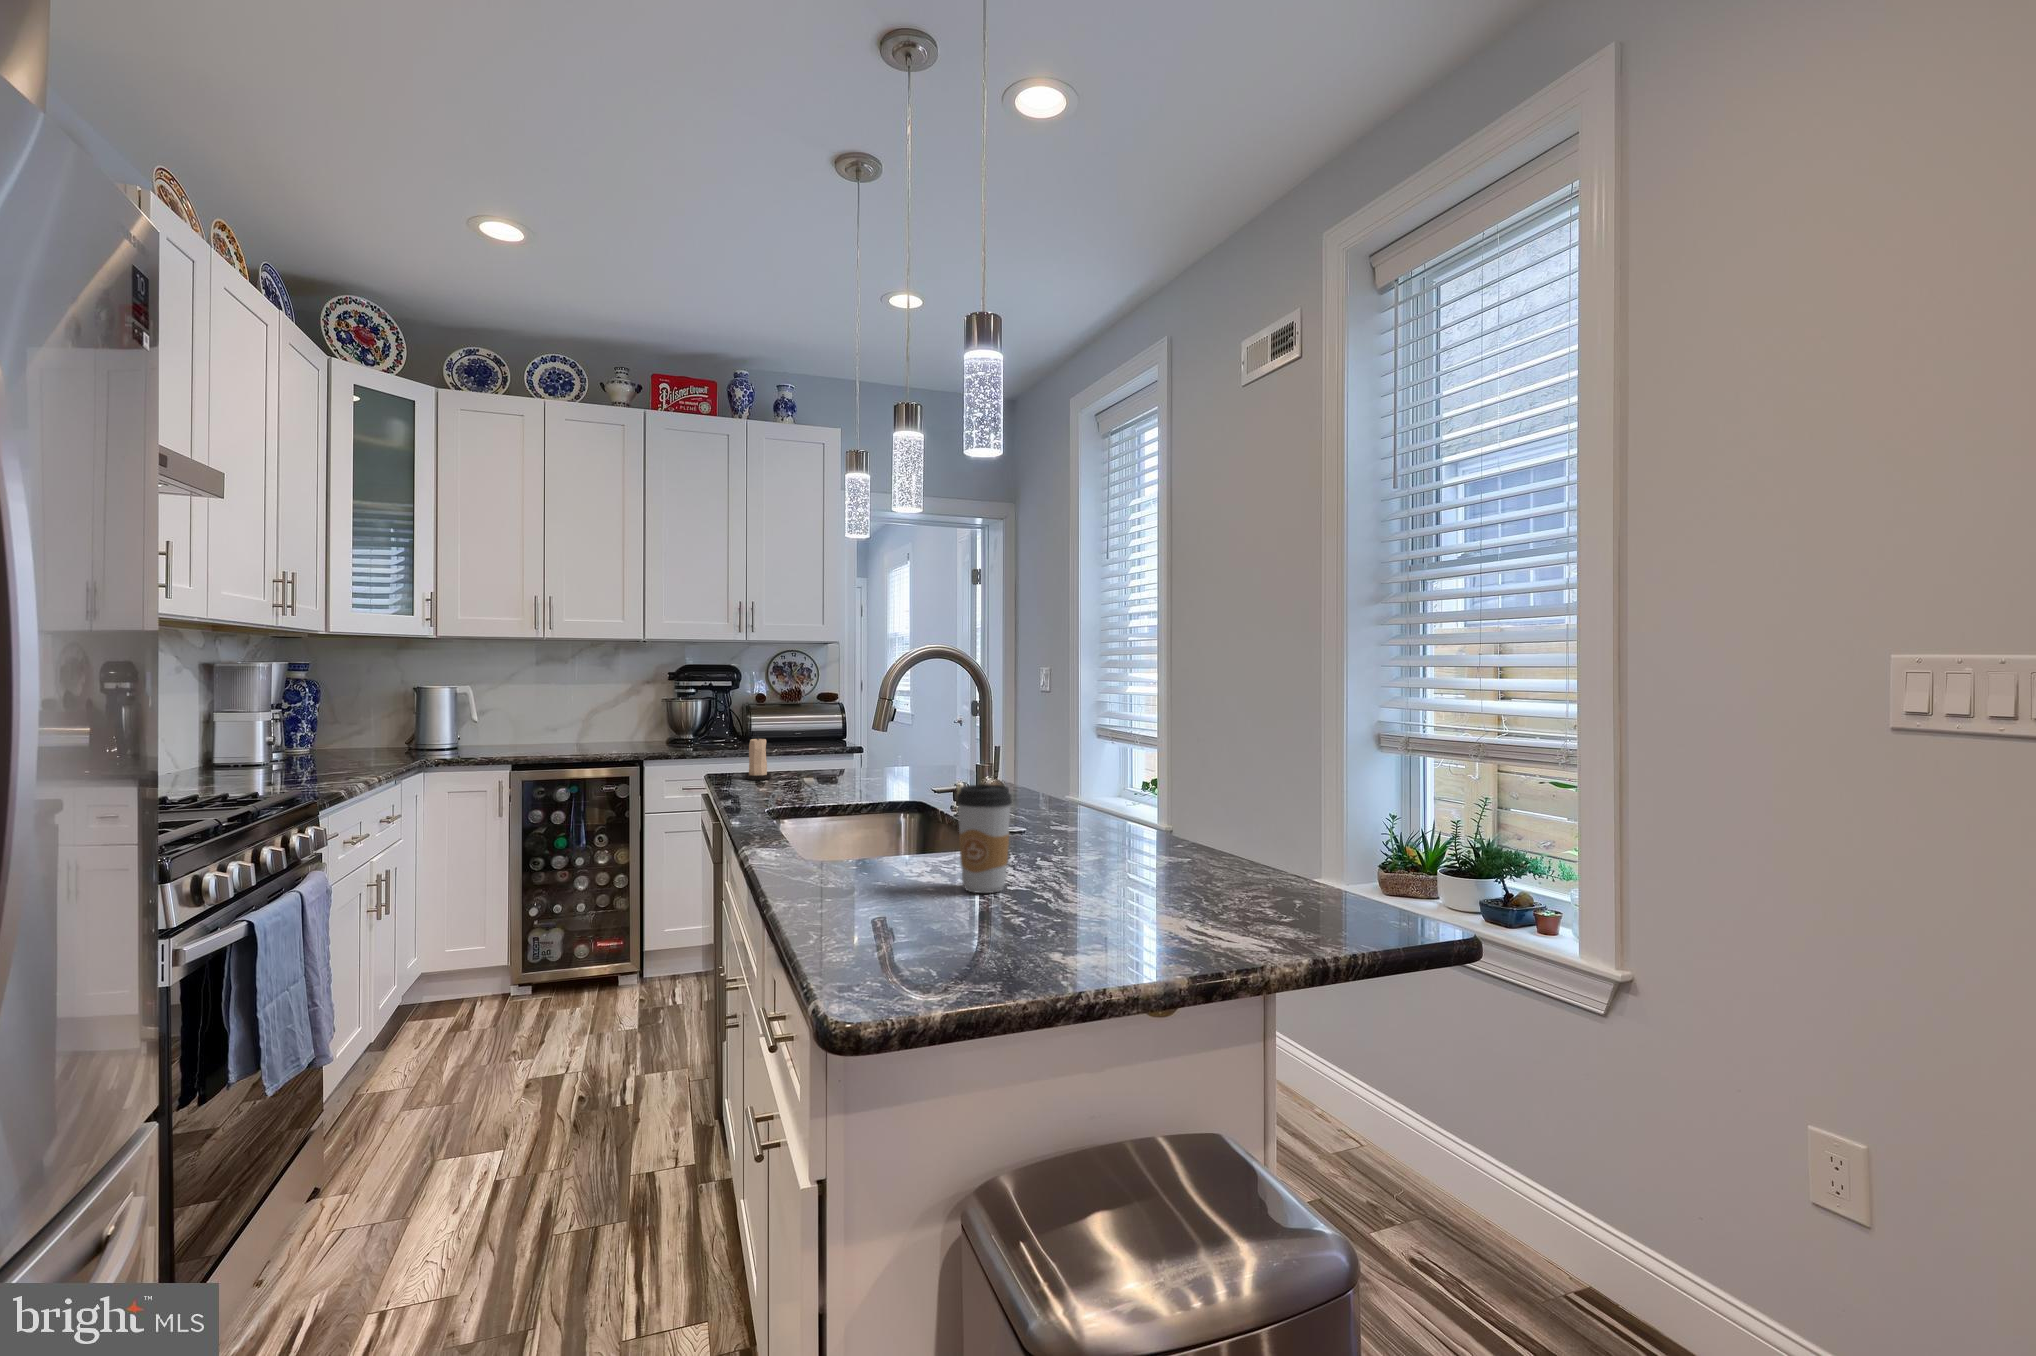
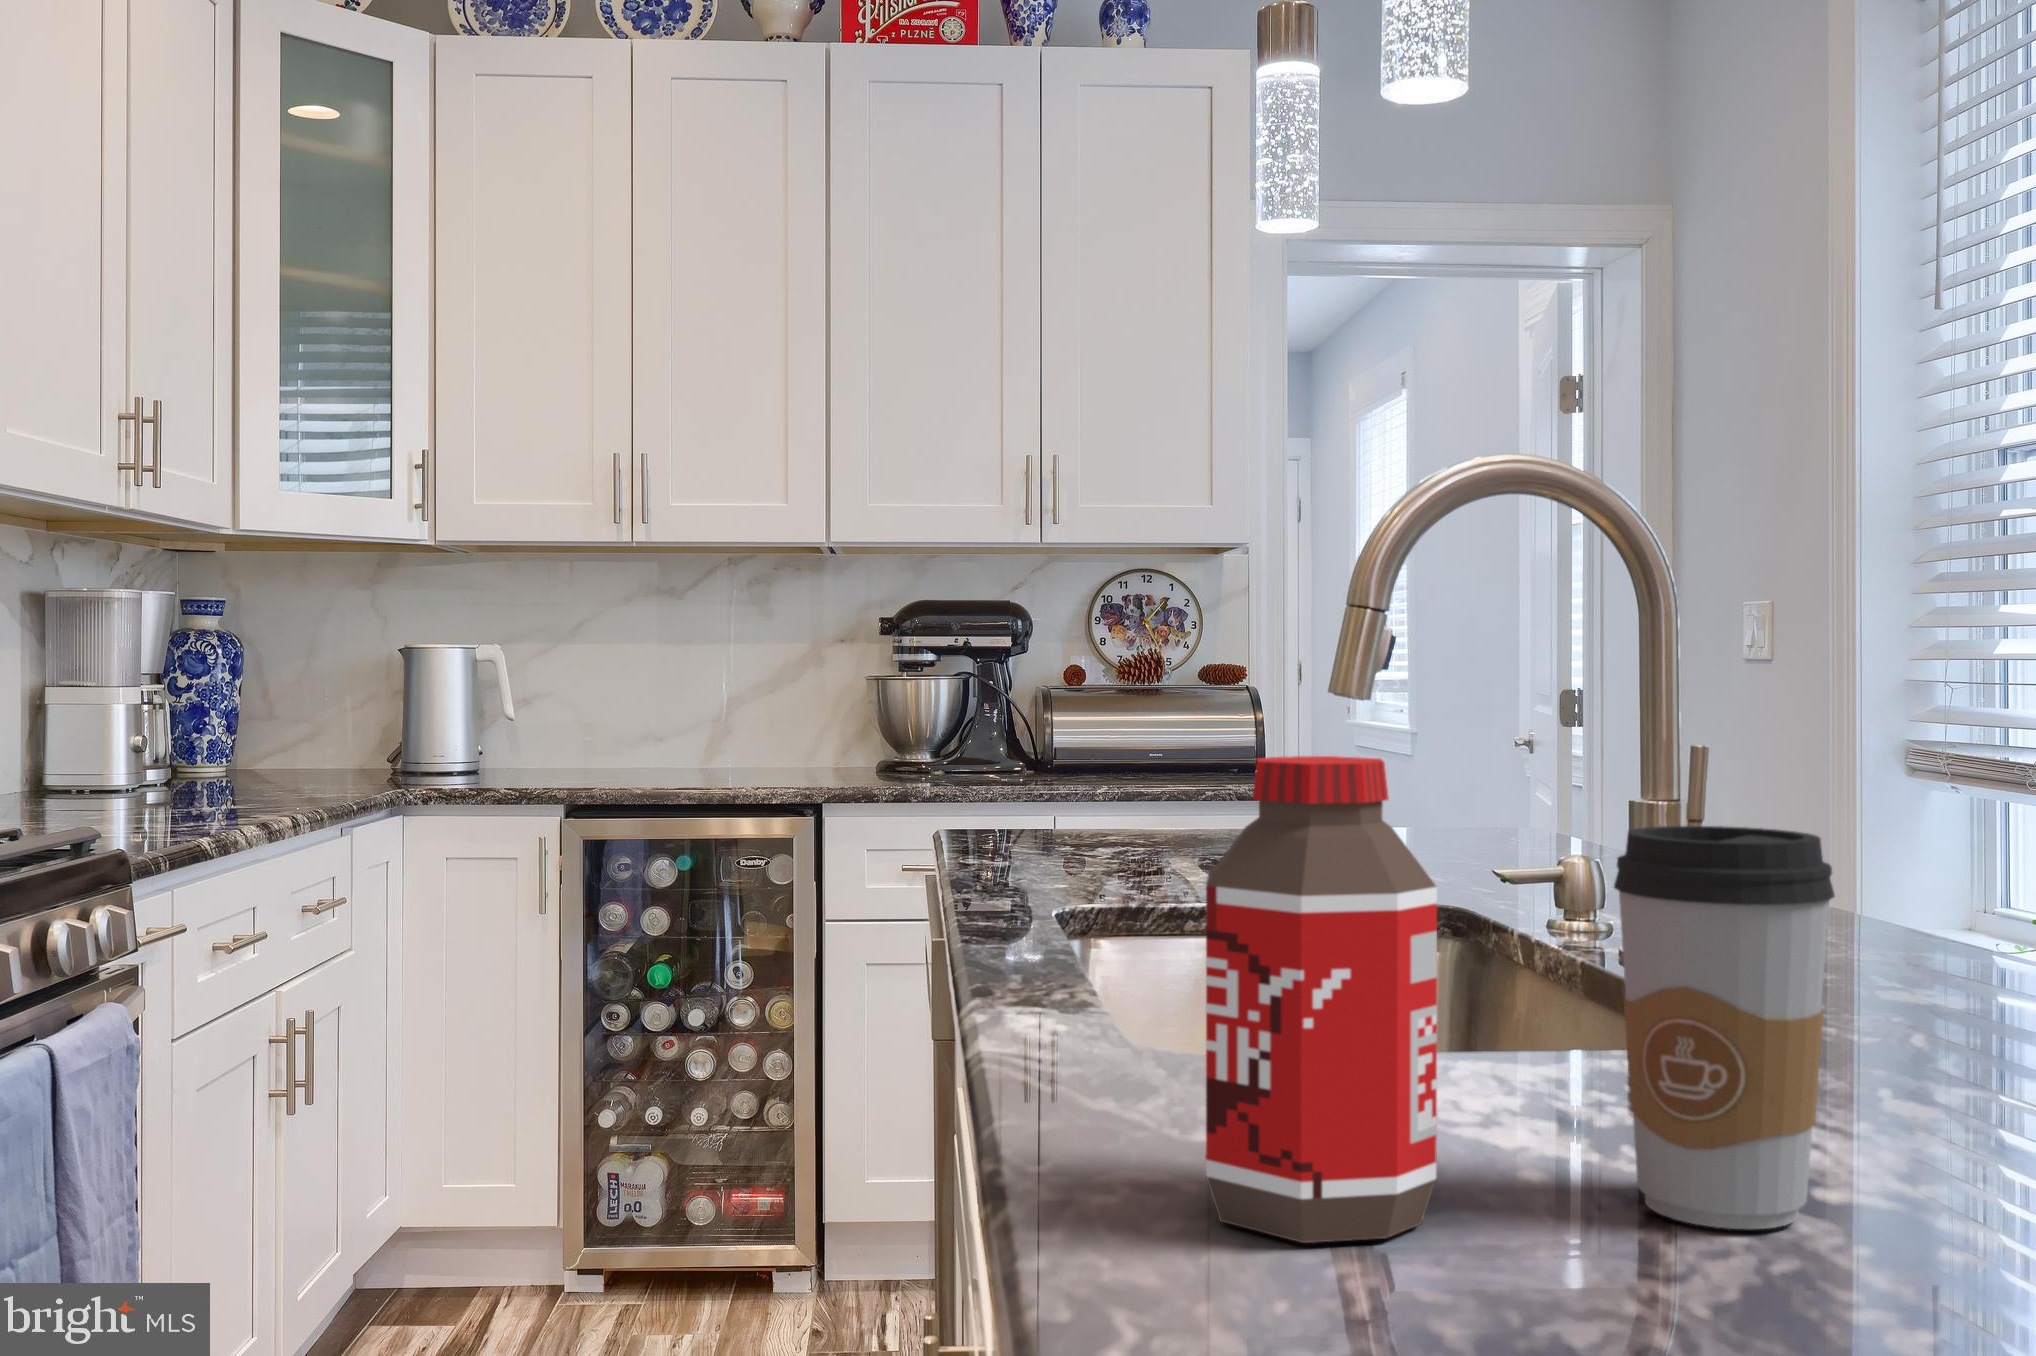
candle: present [745,736,771,780] -> none [1007,730,1067,839]
bottle: none [844,769,908,905] -> present [1206,756,1437,1243]

